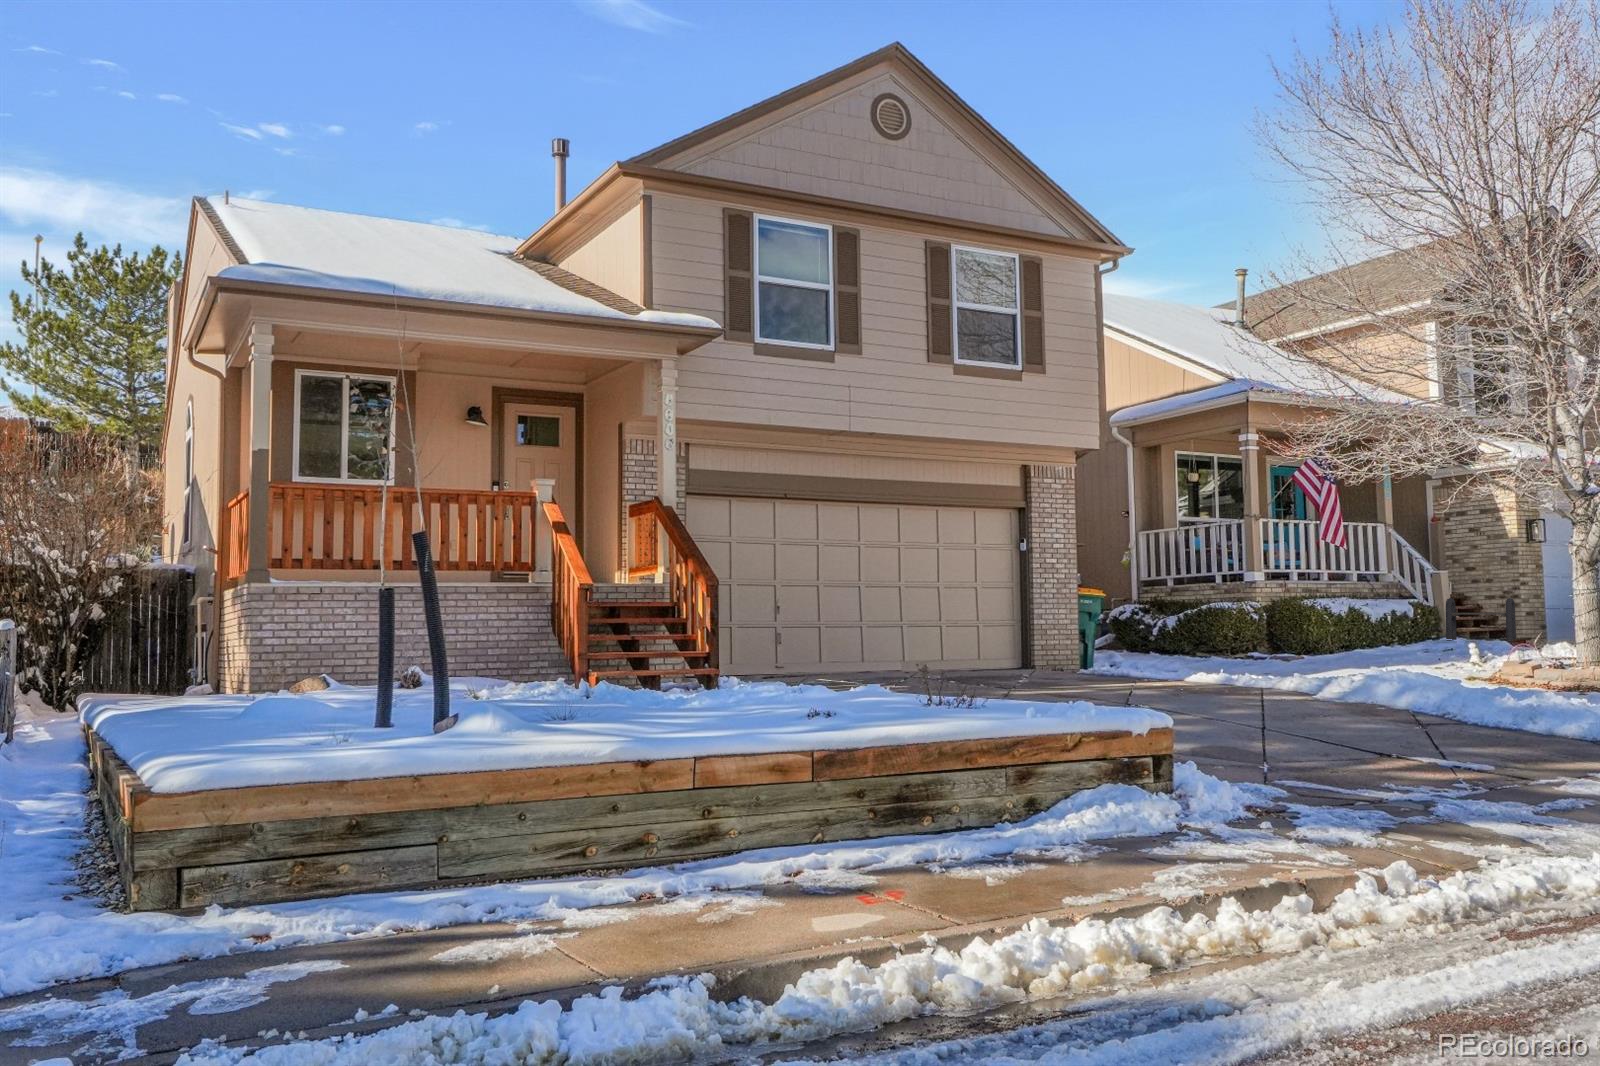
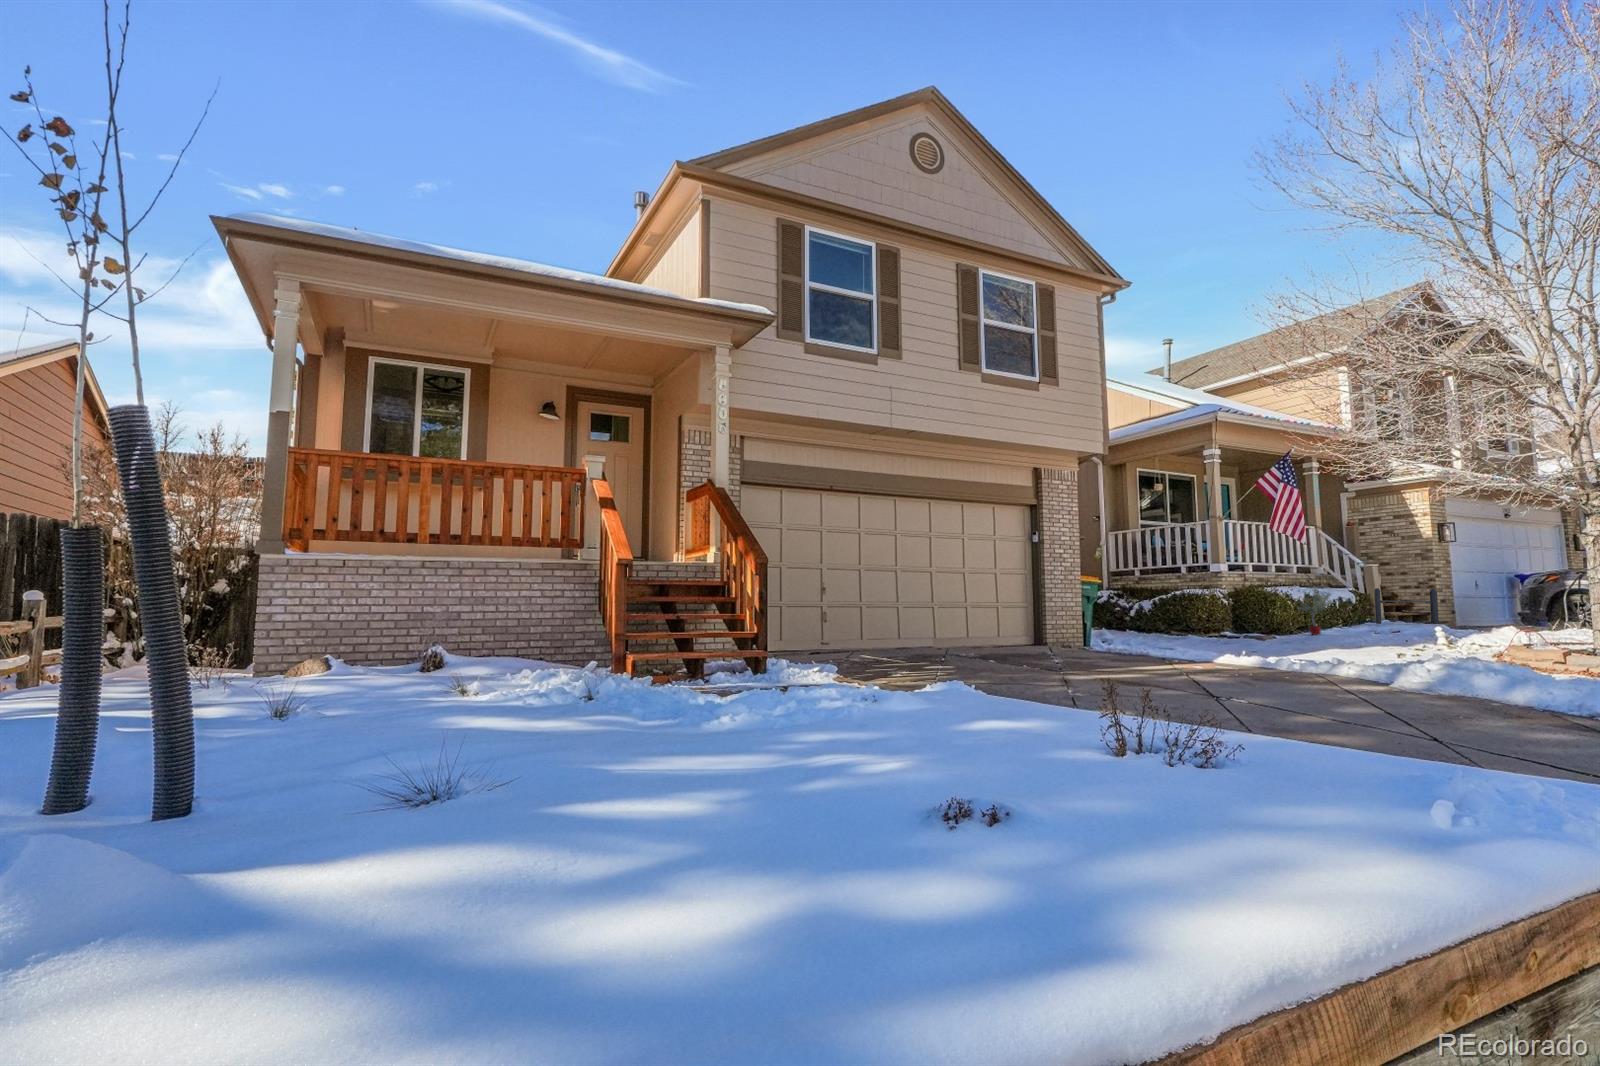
potted tree: none [1333,597,1375,654] -> present [1298,587,1331,635]

